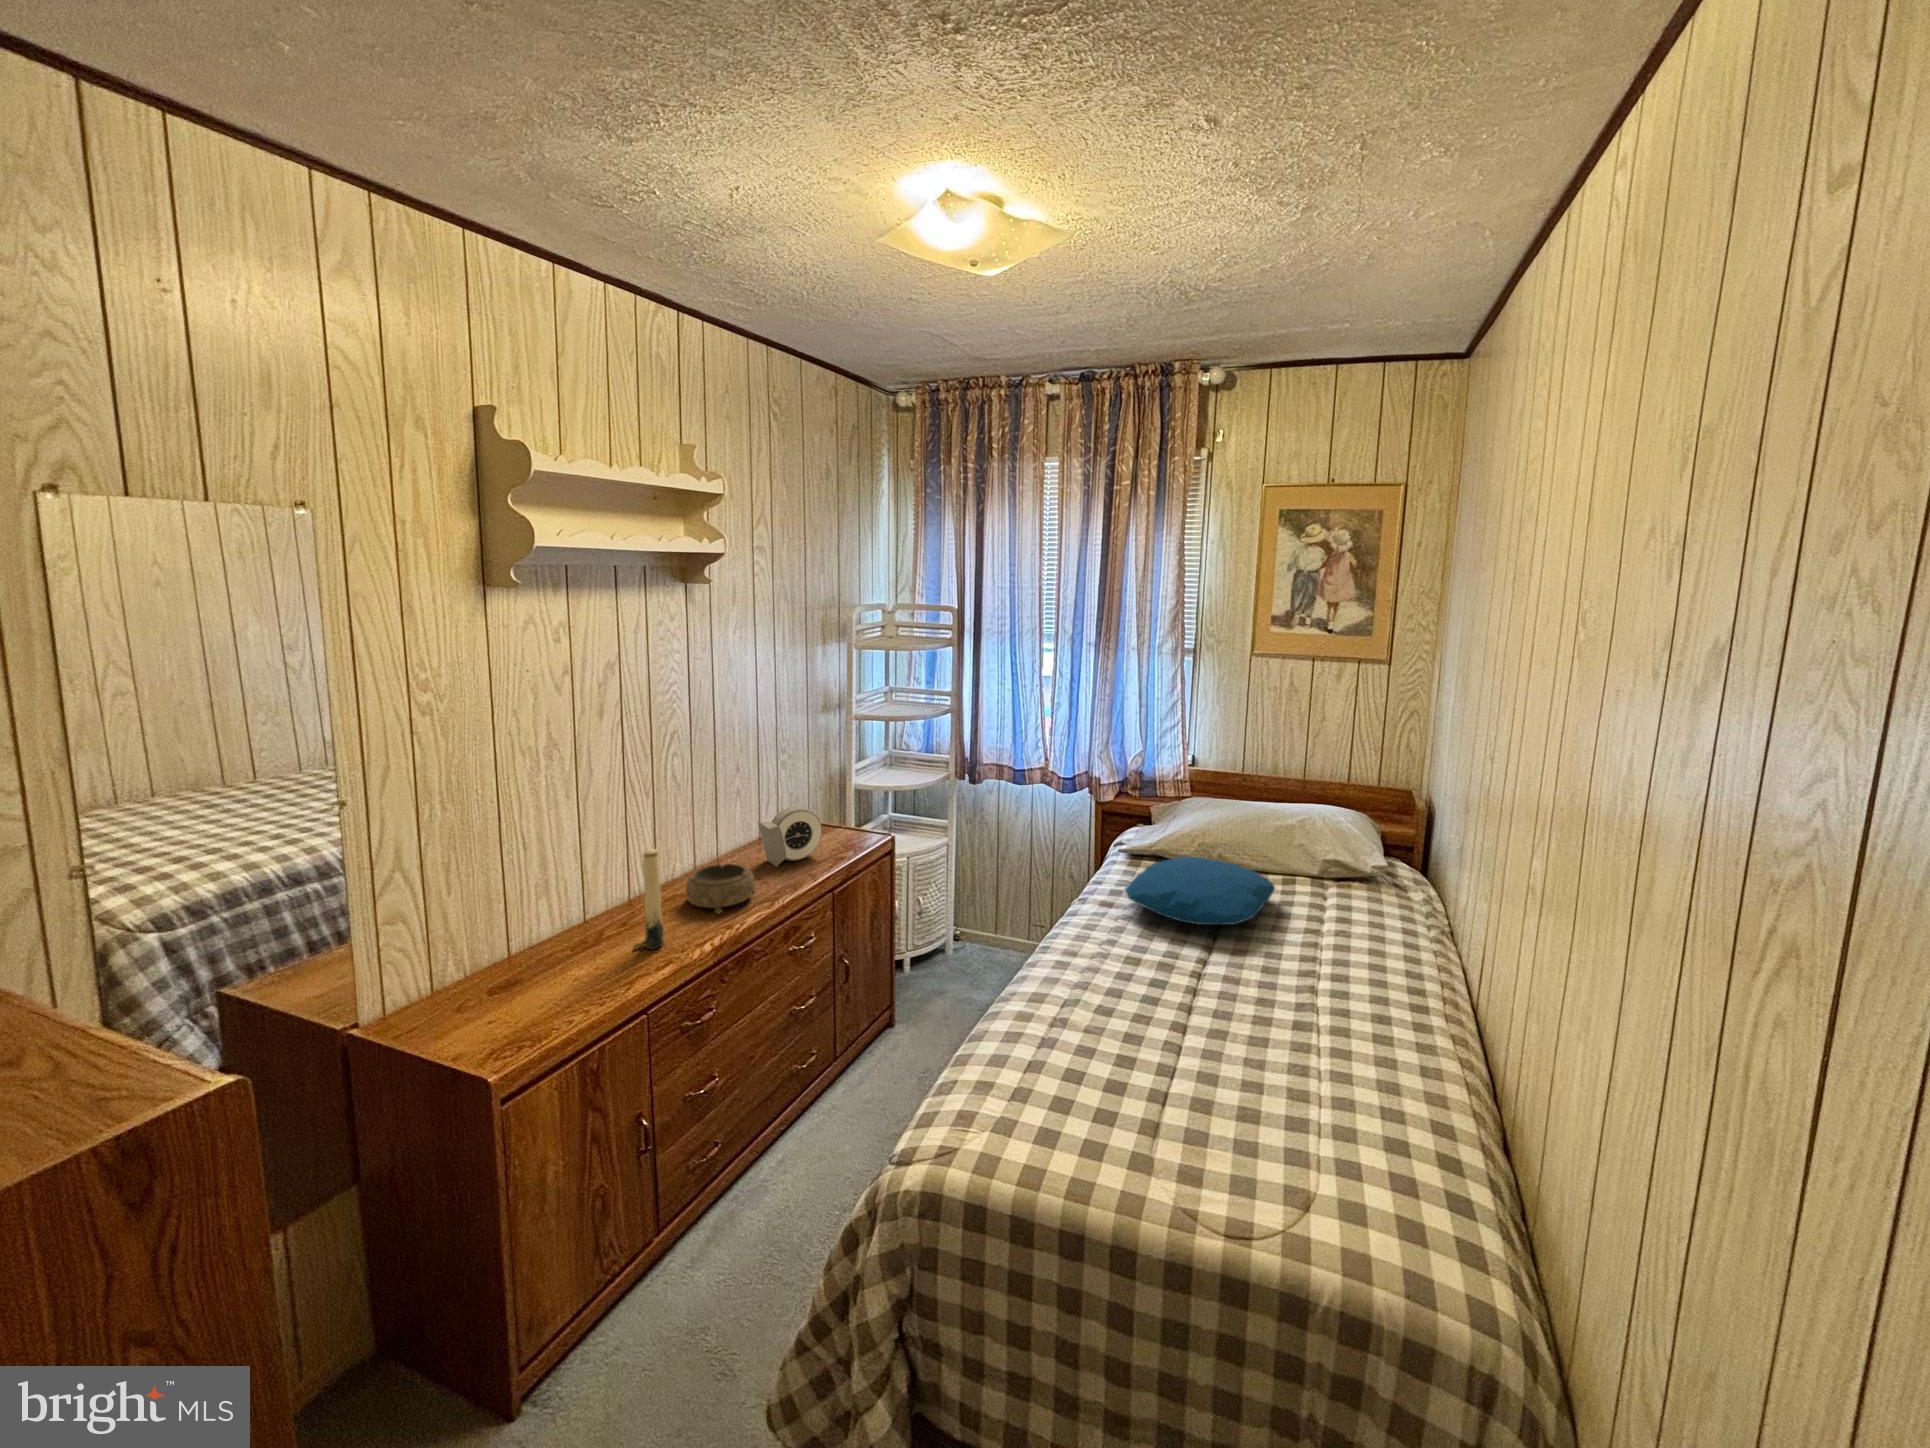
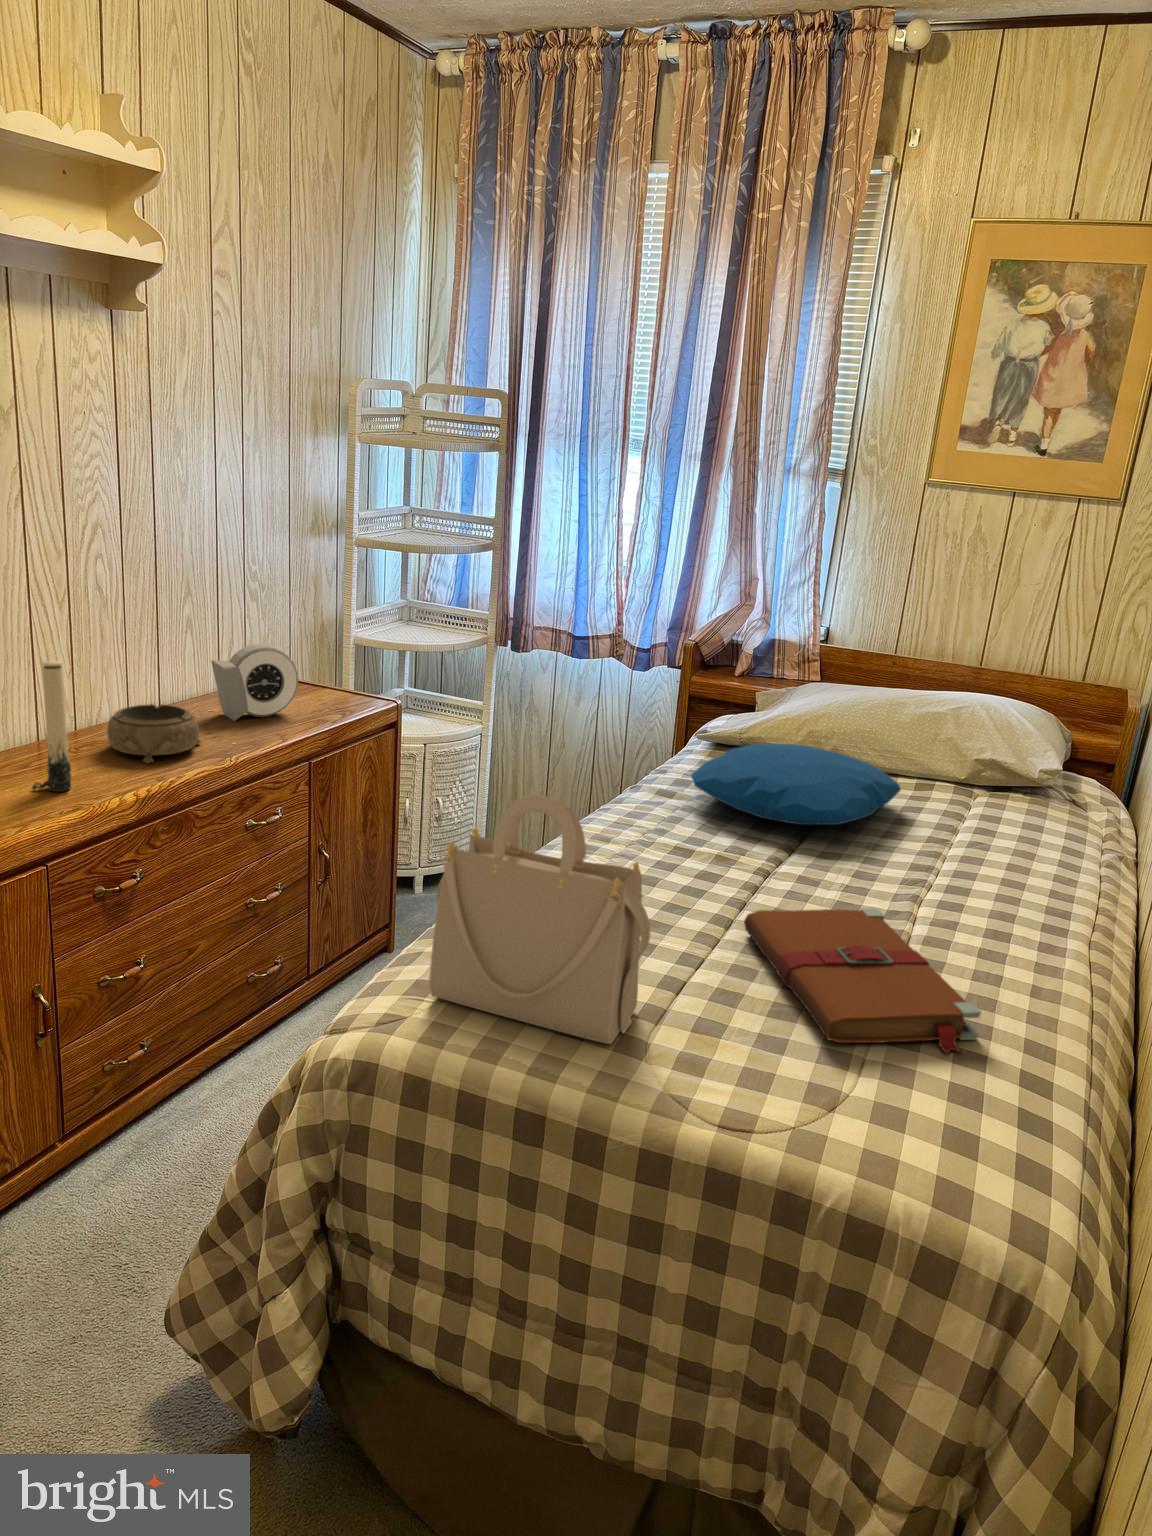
handbag: none [975,960,1145,1158] -> present [429,794,650,1044]
book: none [1195,1002,1394,1137] -> present [744,908,981,1053]

